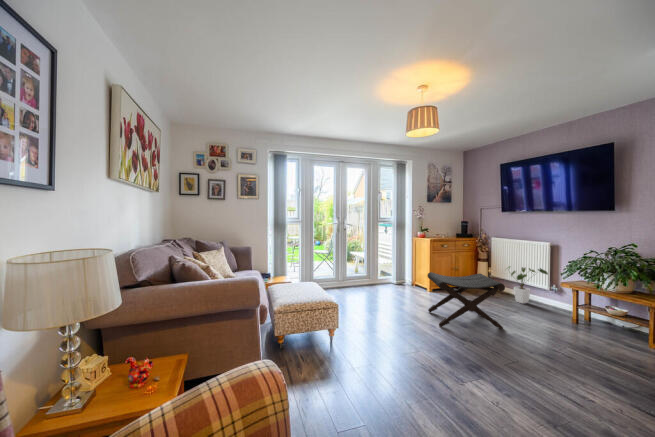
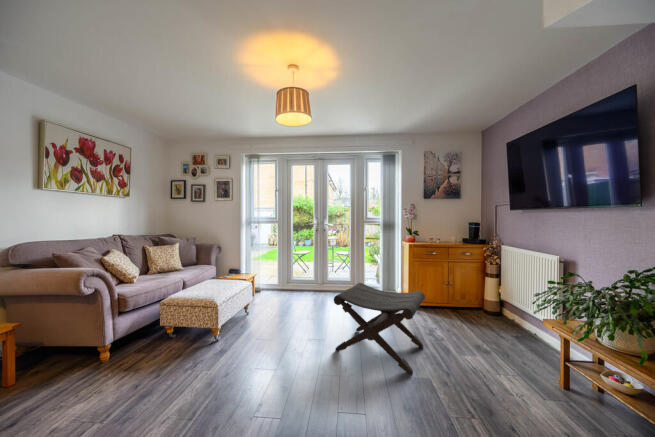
house plant: present [508,266,548,304] -> none [487,287,557,347]

